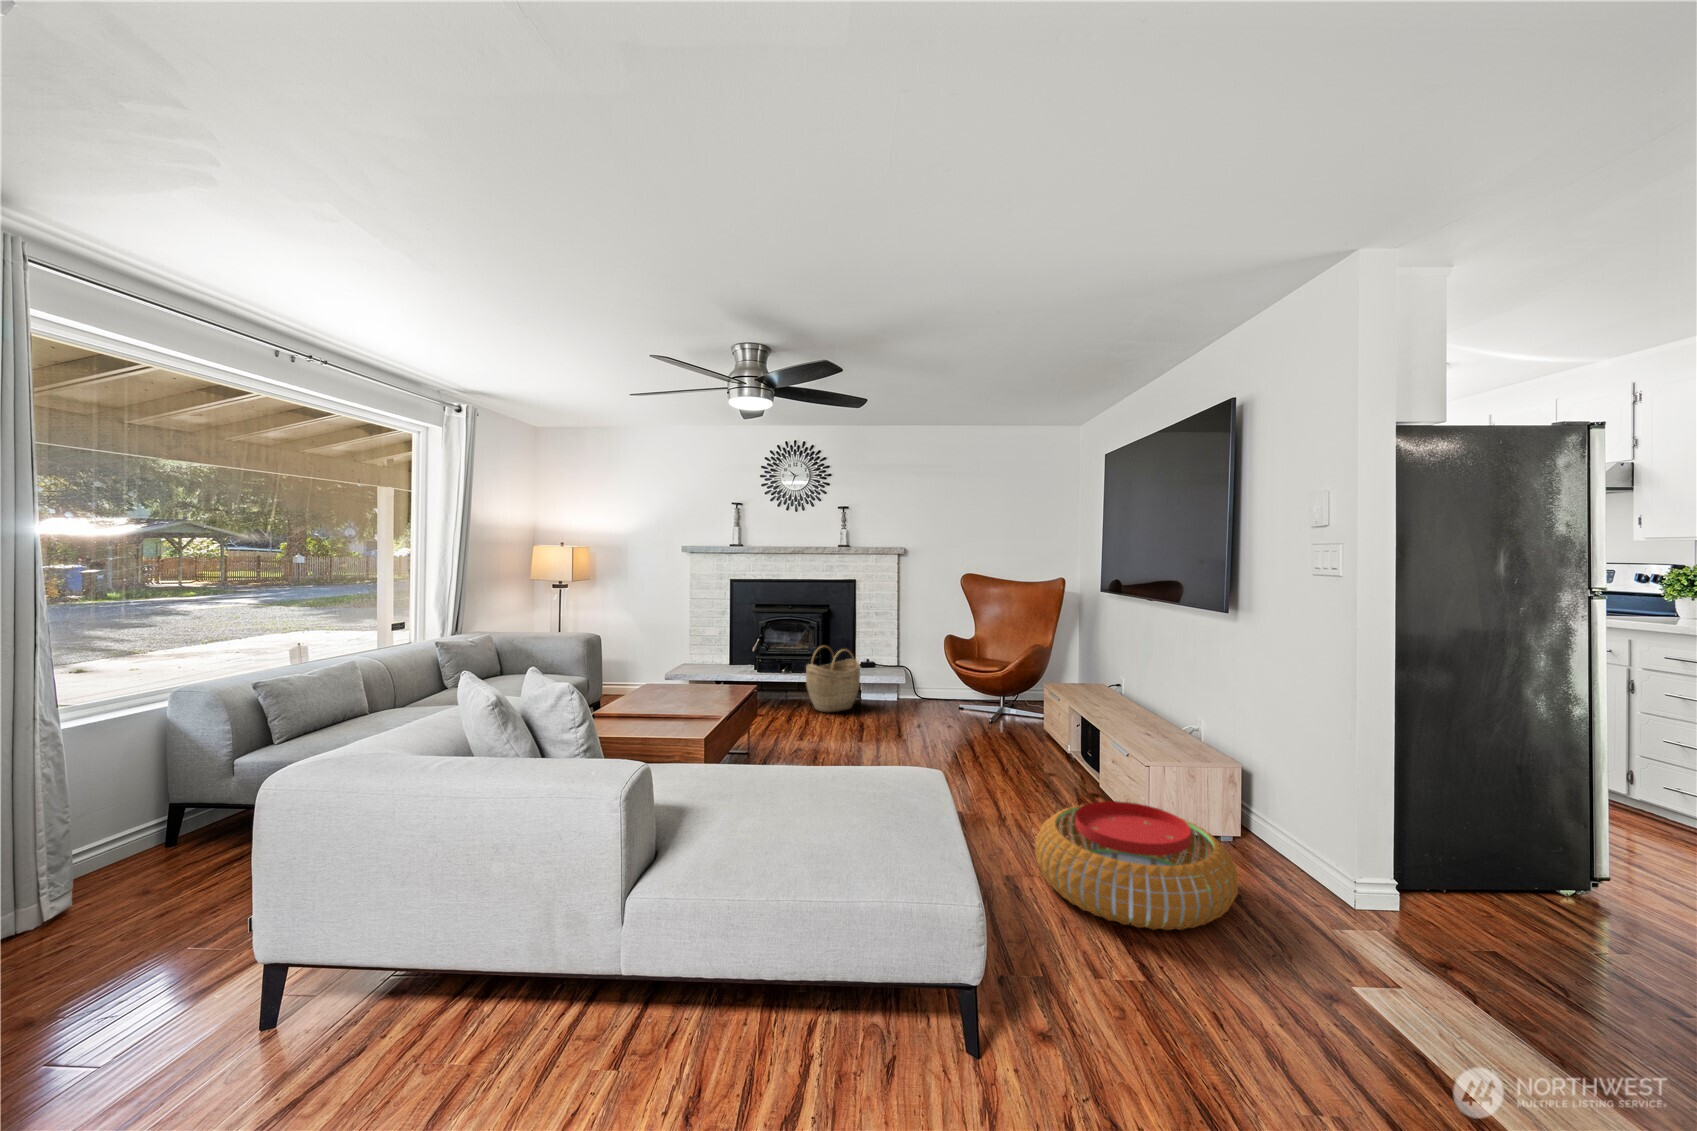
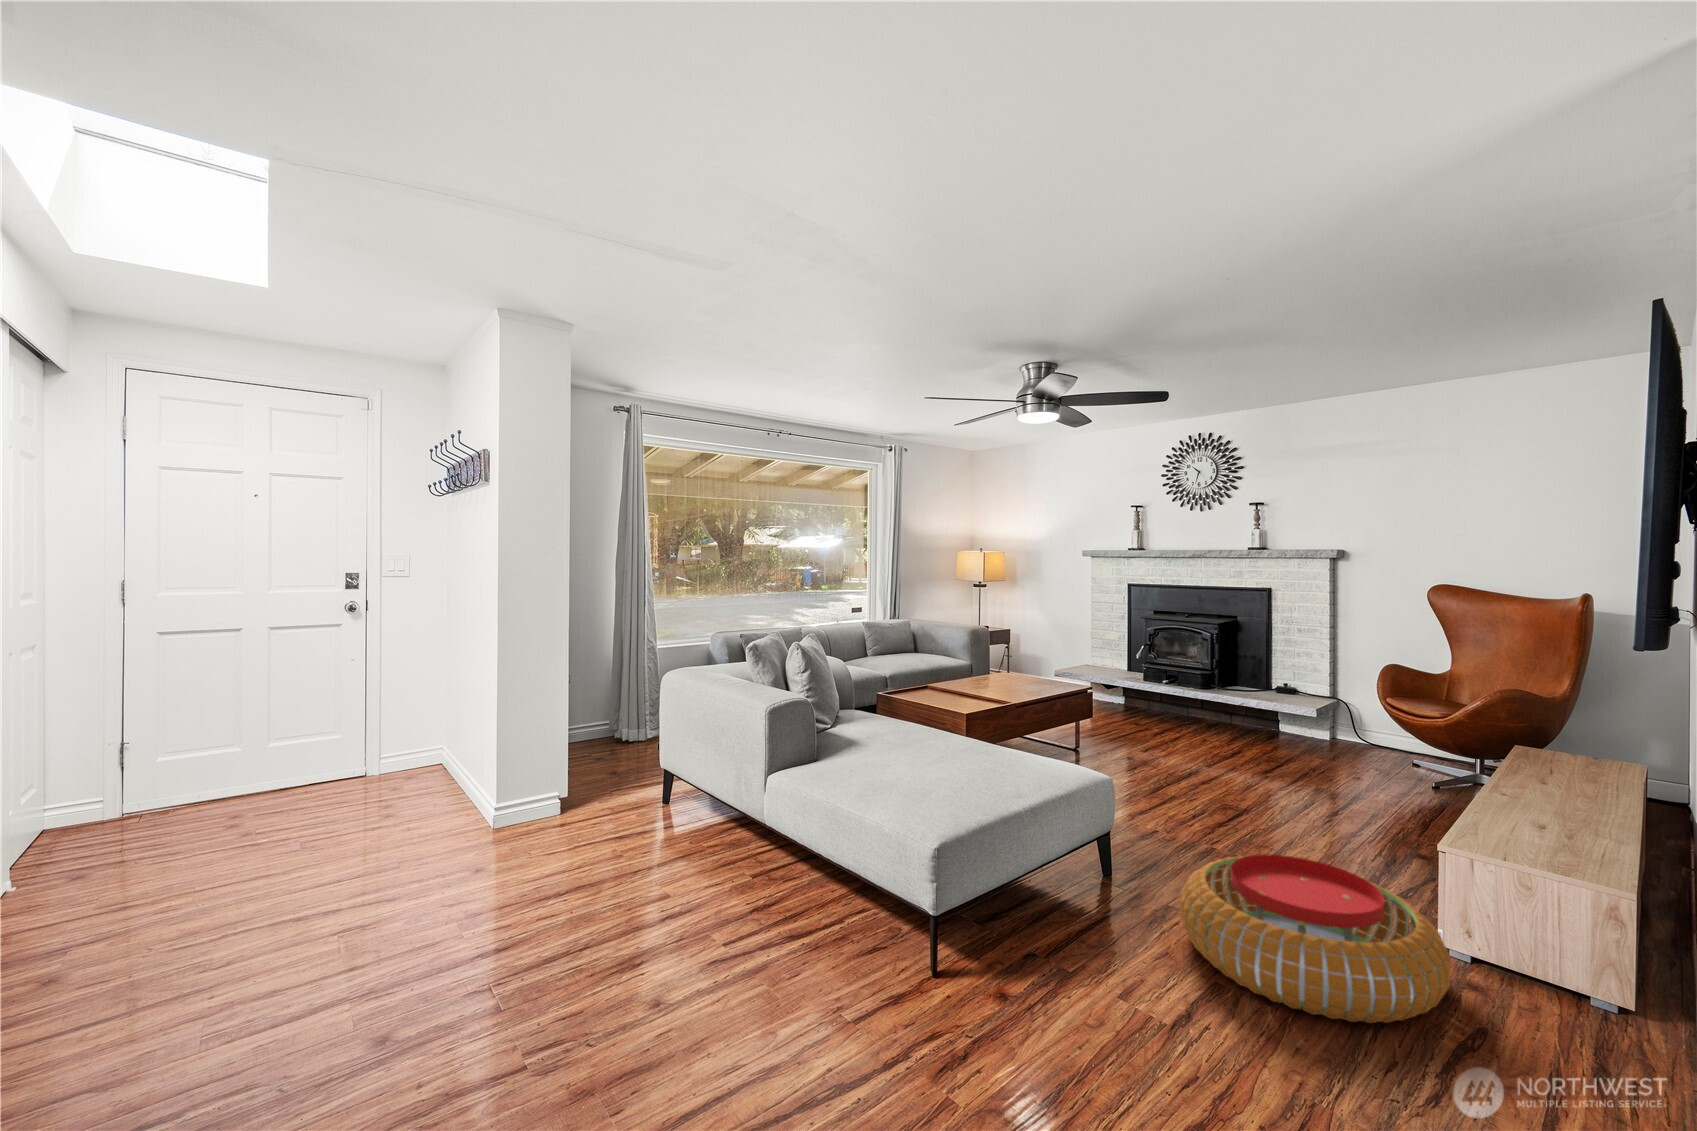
woven basket: present [806,646,860,712] -> none [1188,662,1258,738]

